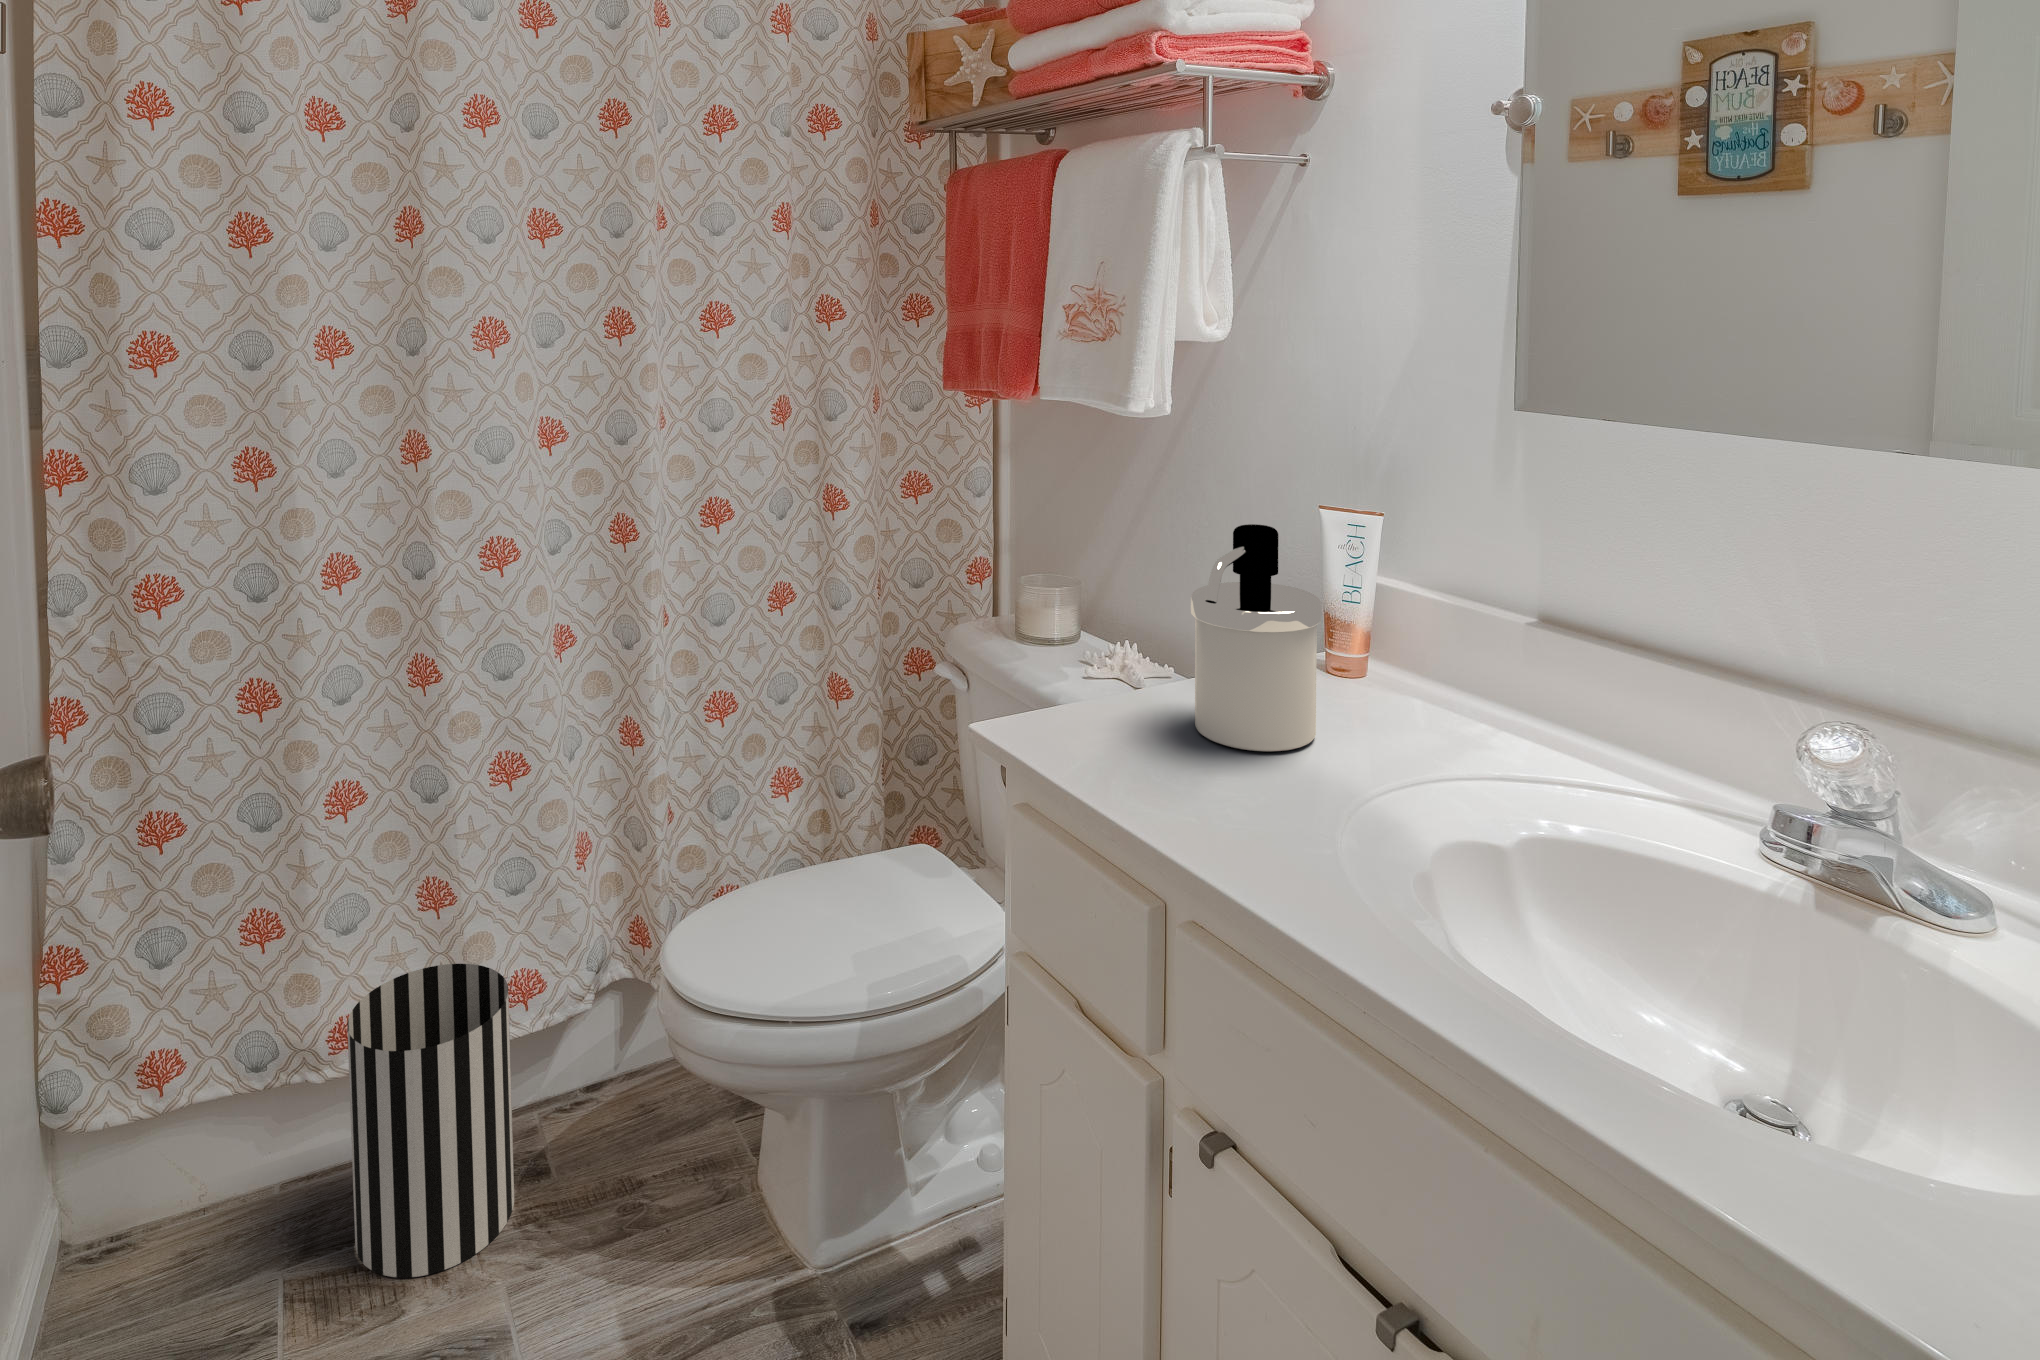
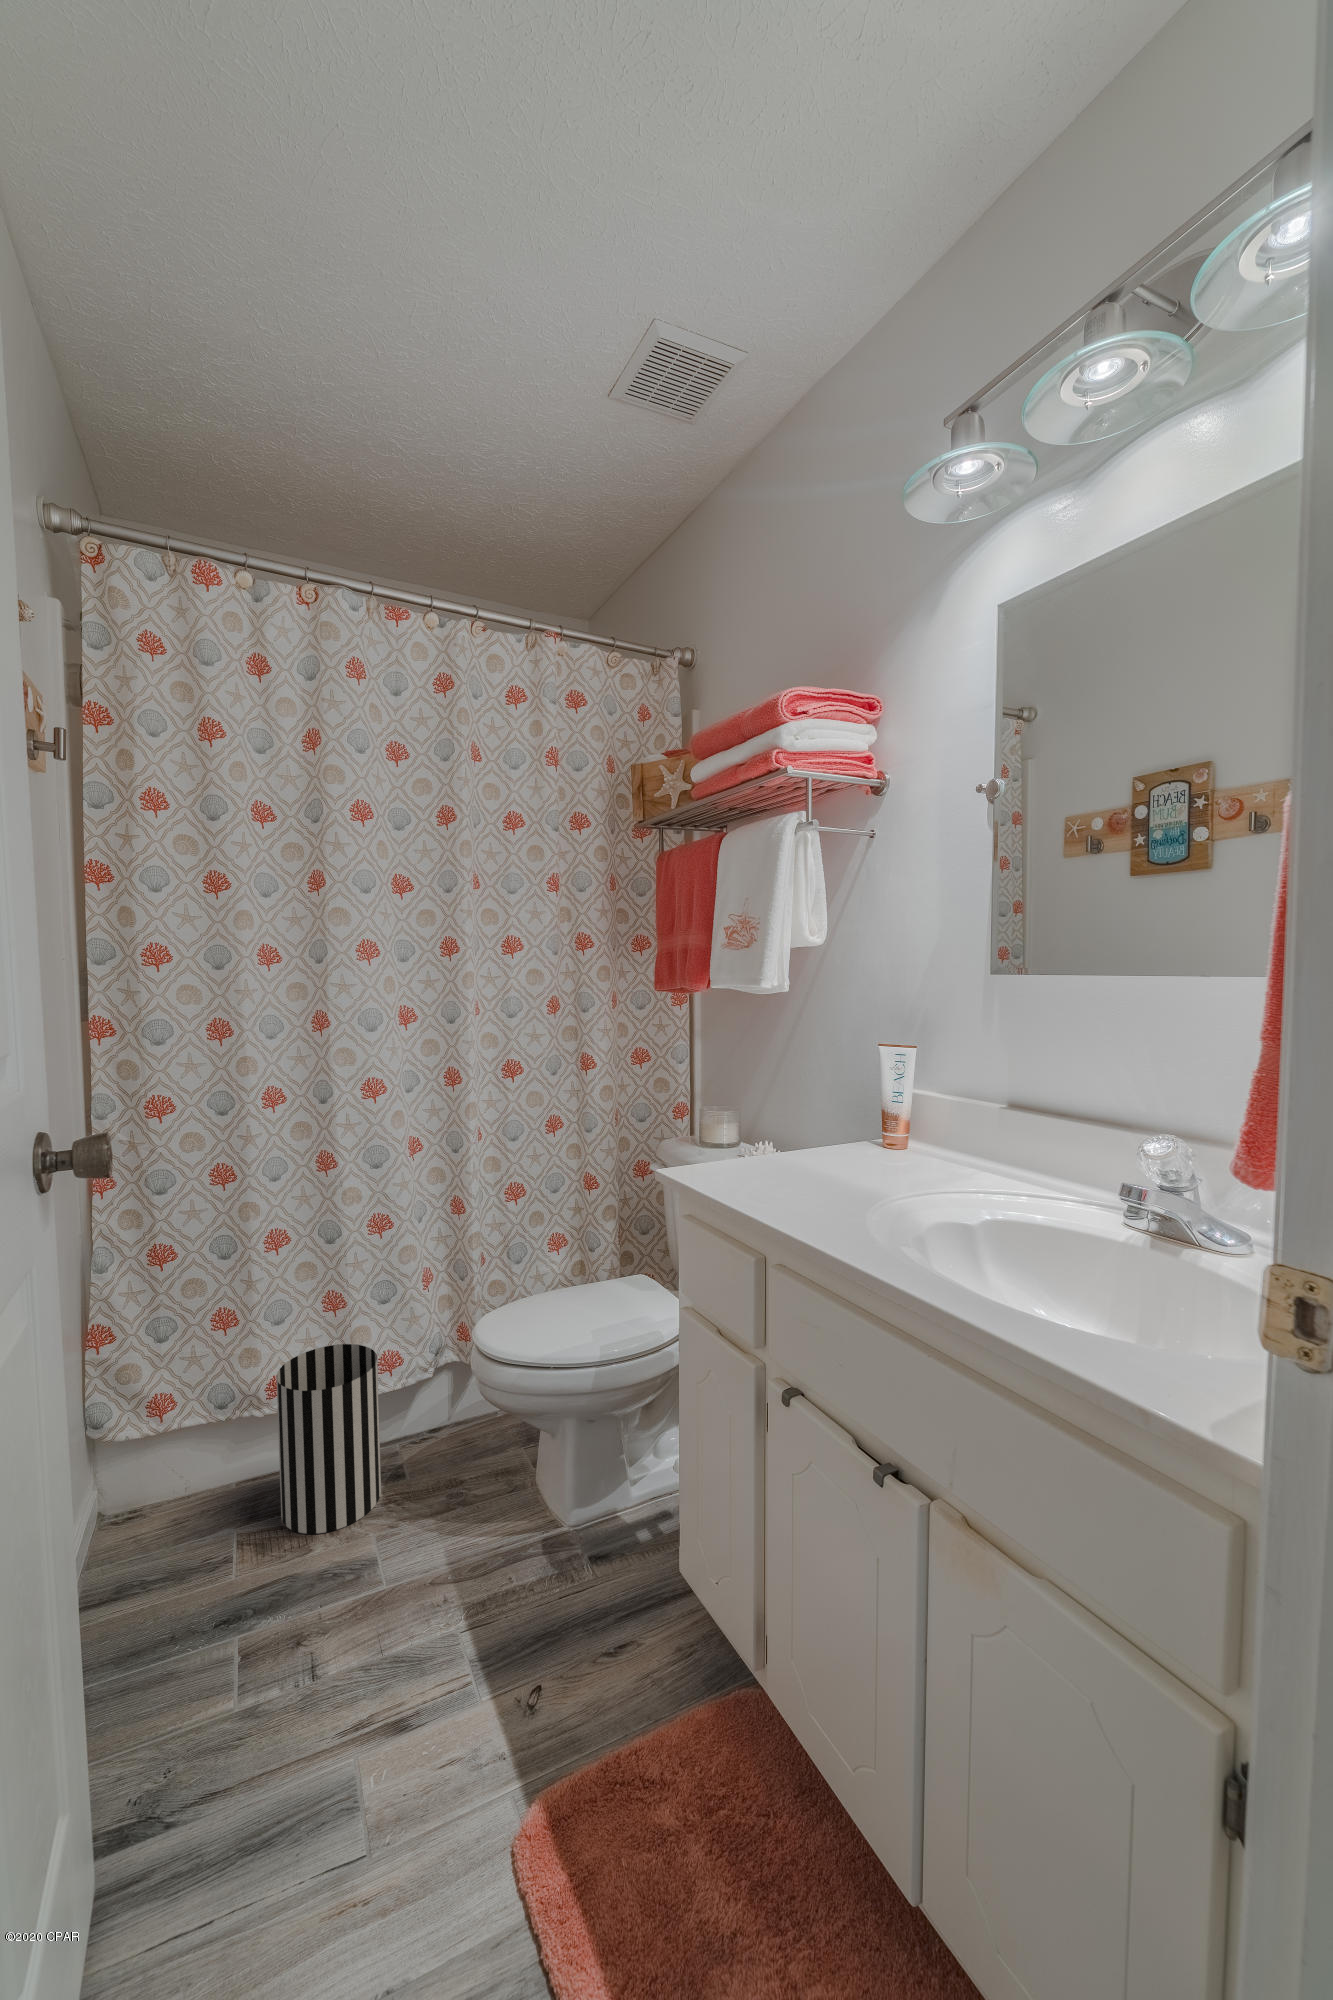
soap dispenser: present [1191,524,1322,751] -> none [791,1046,870,1182]

